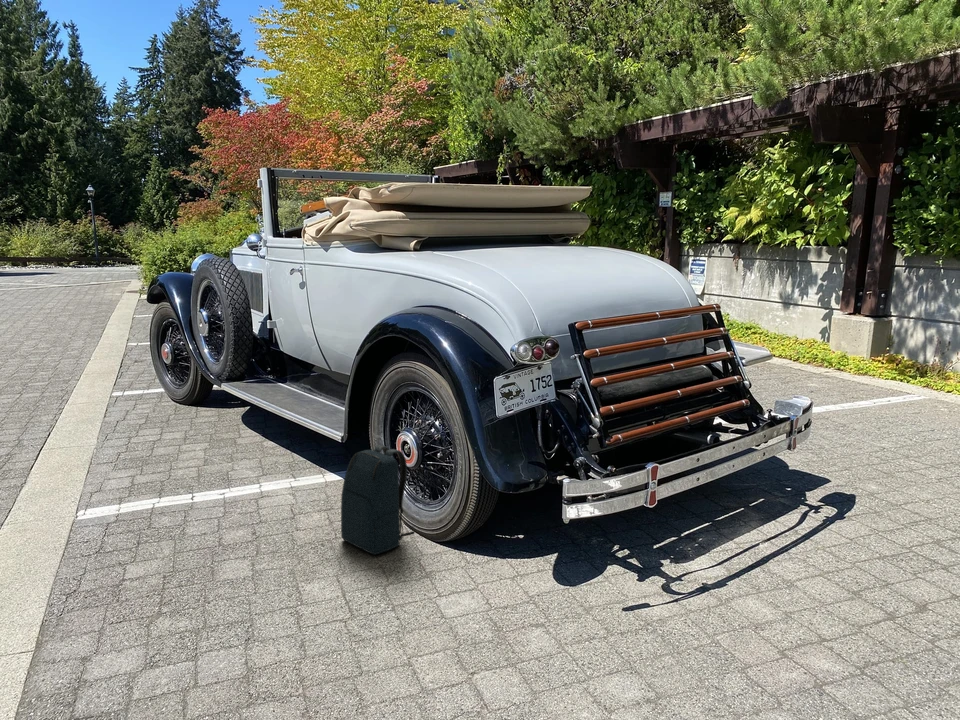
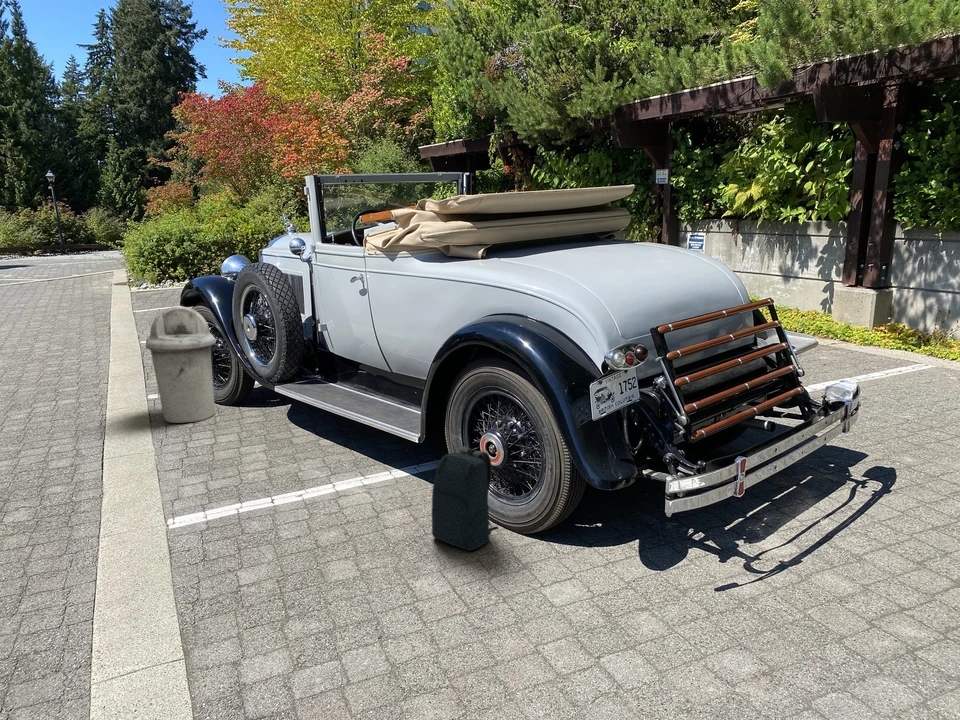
trash can: none [109,298,180,416] -> present [146,306,216,423]

